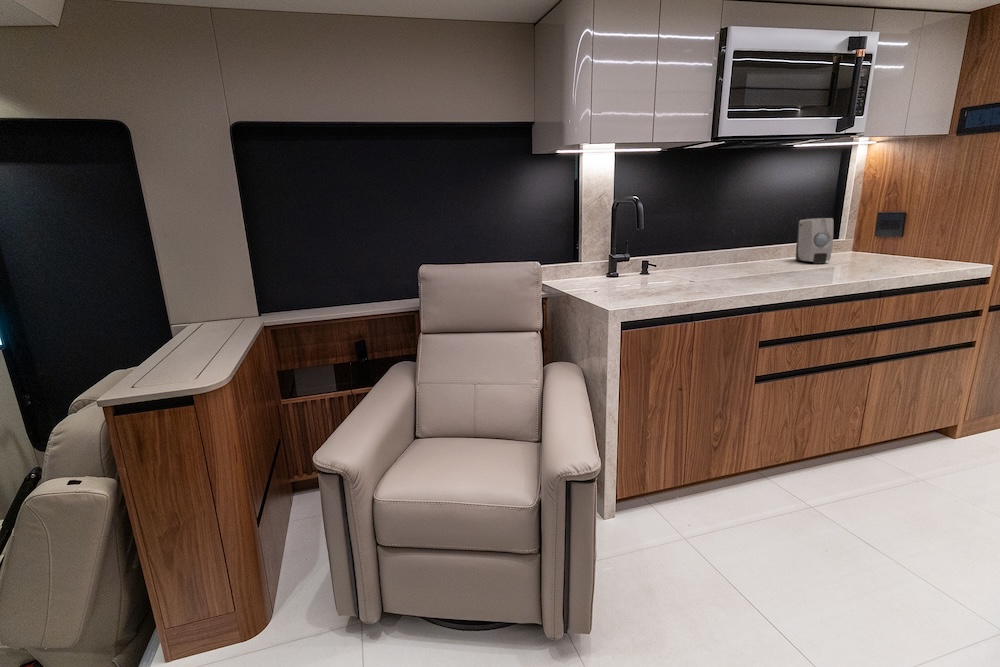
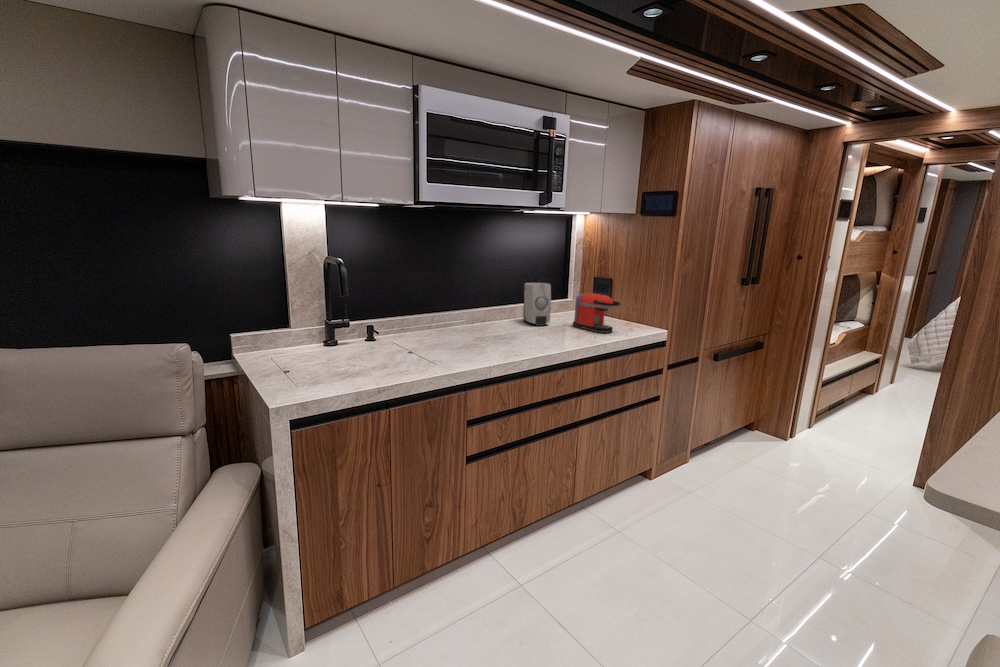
coffee maker: none [859,226,928,268] -> present [573,293,620,333]

